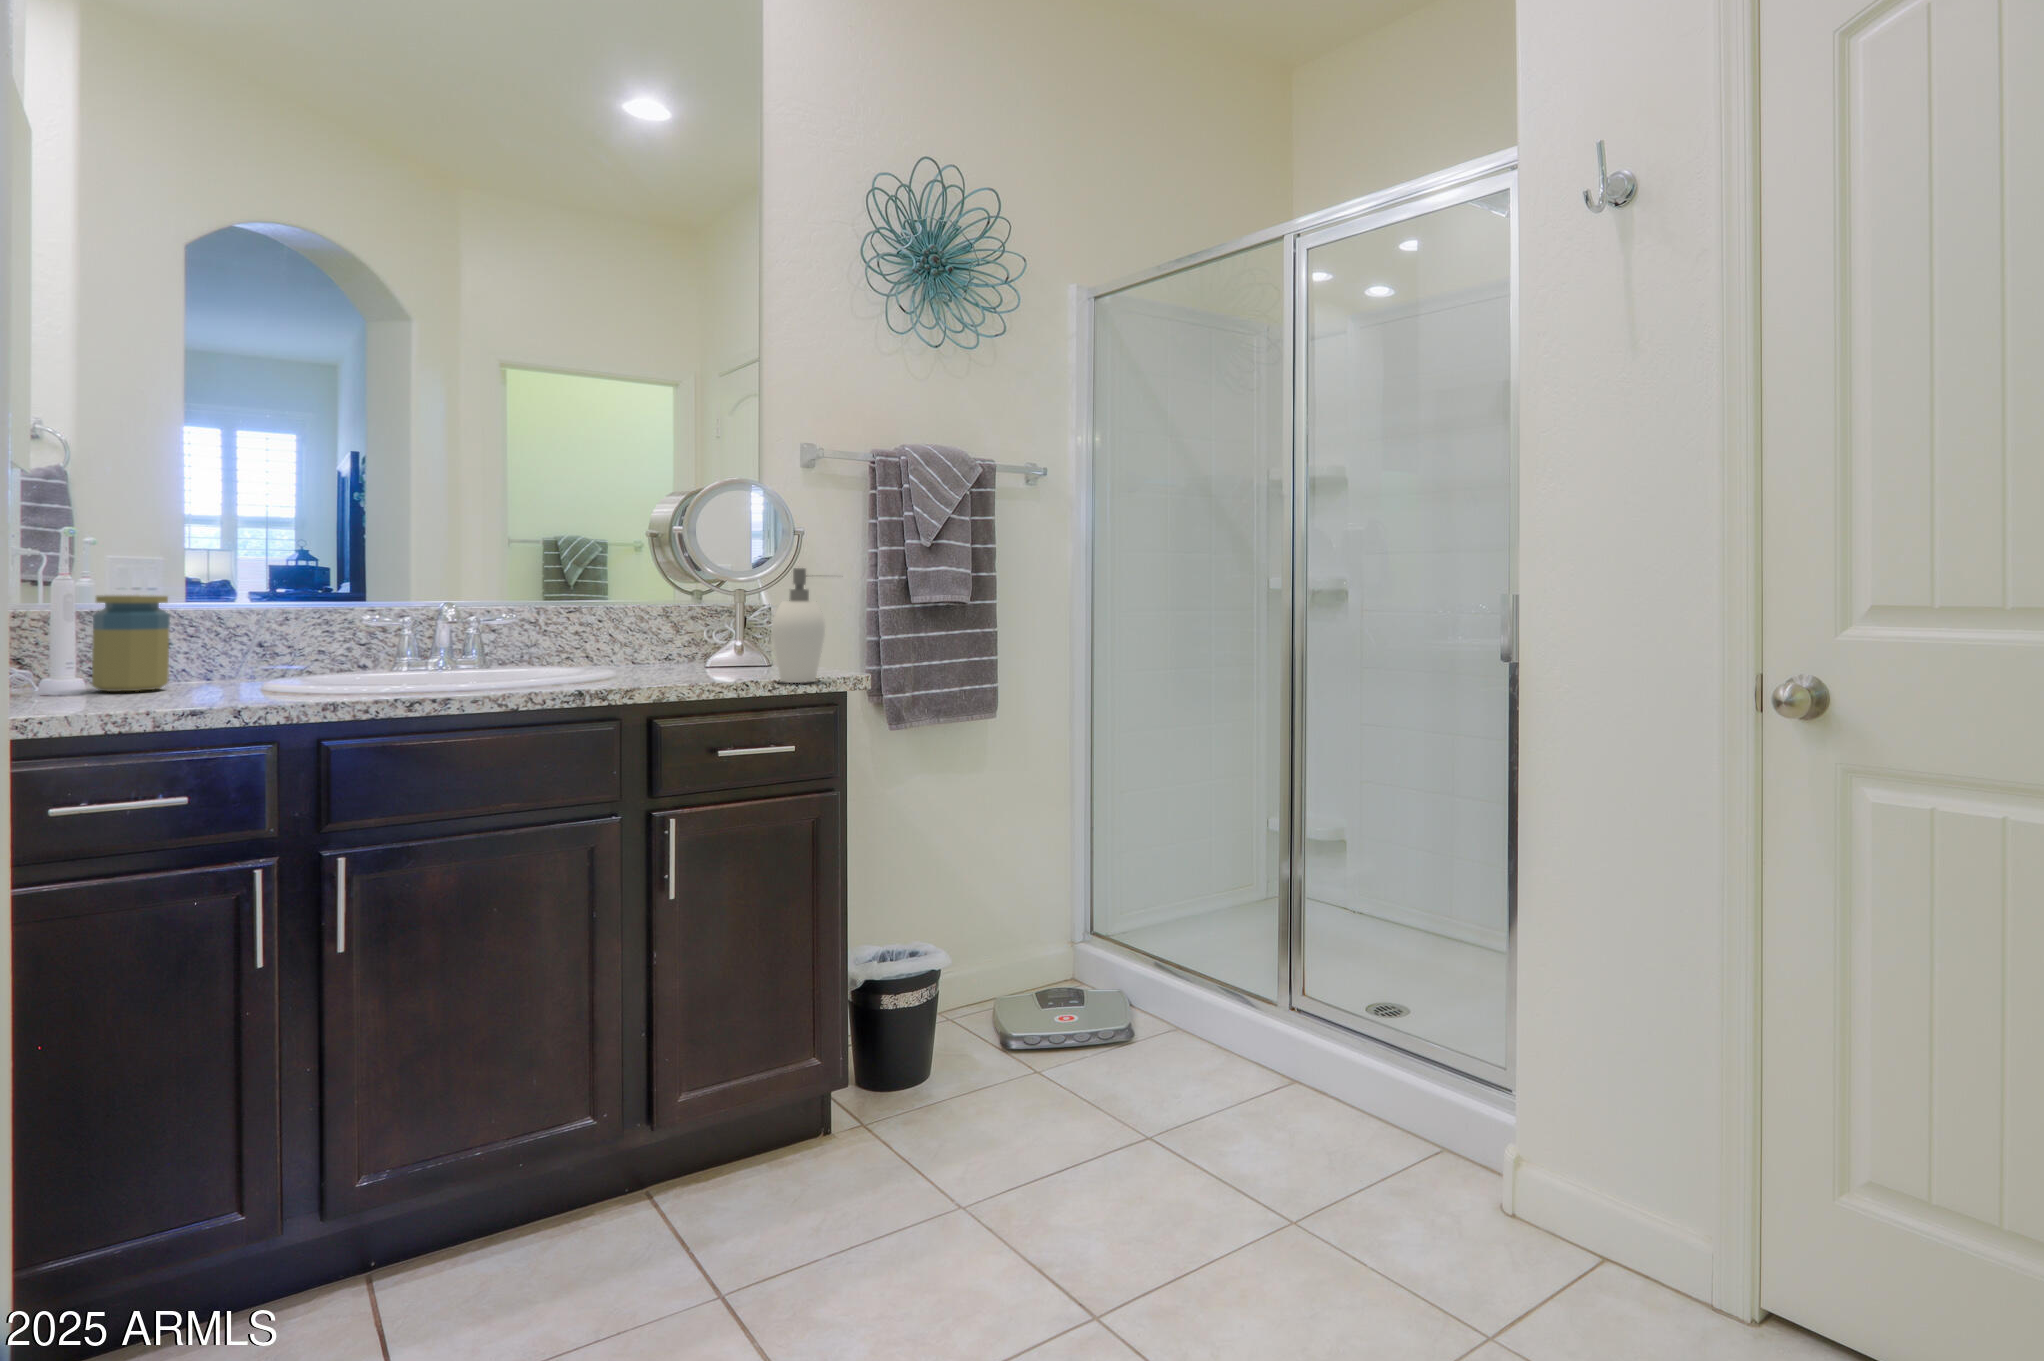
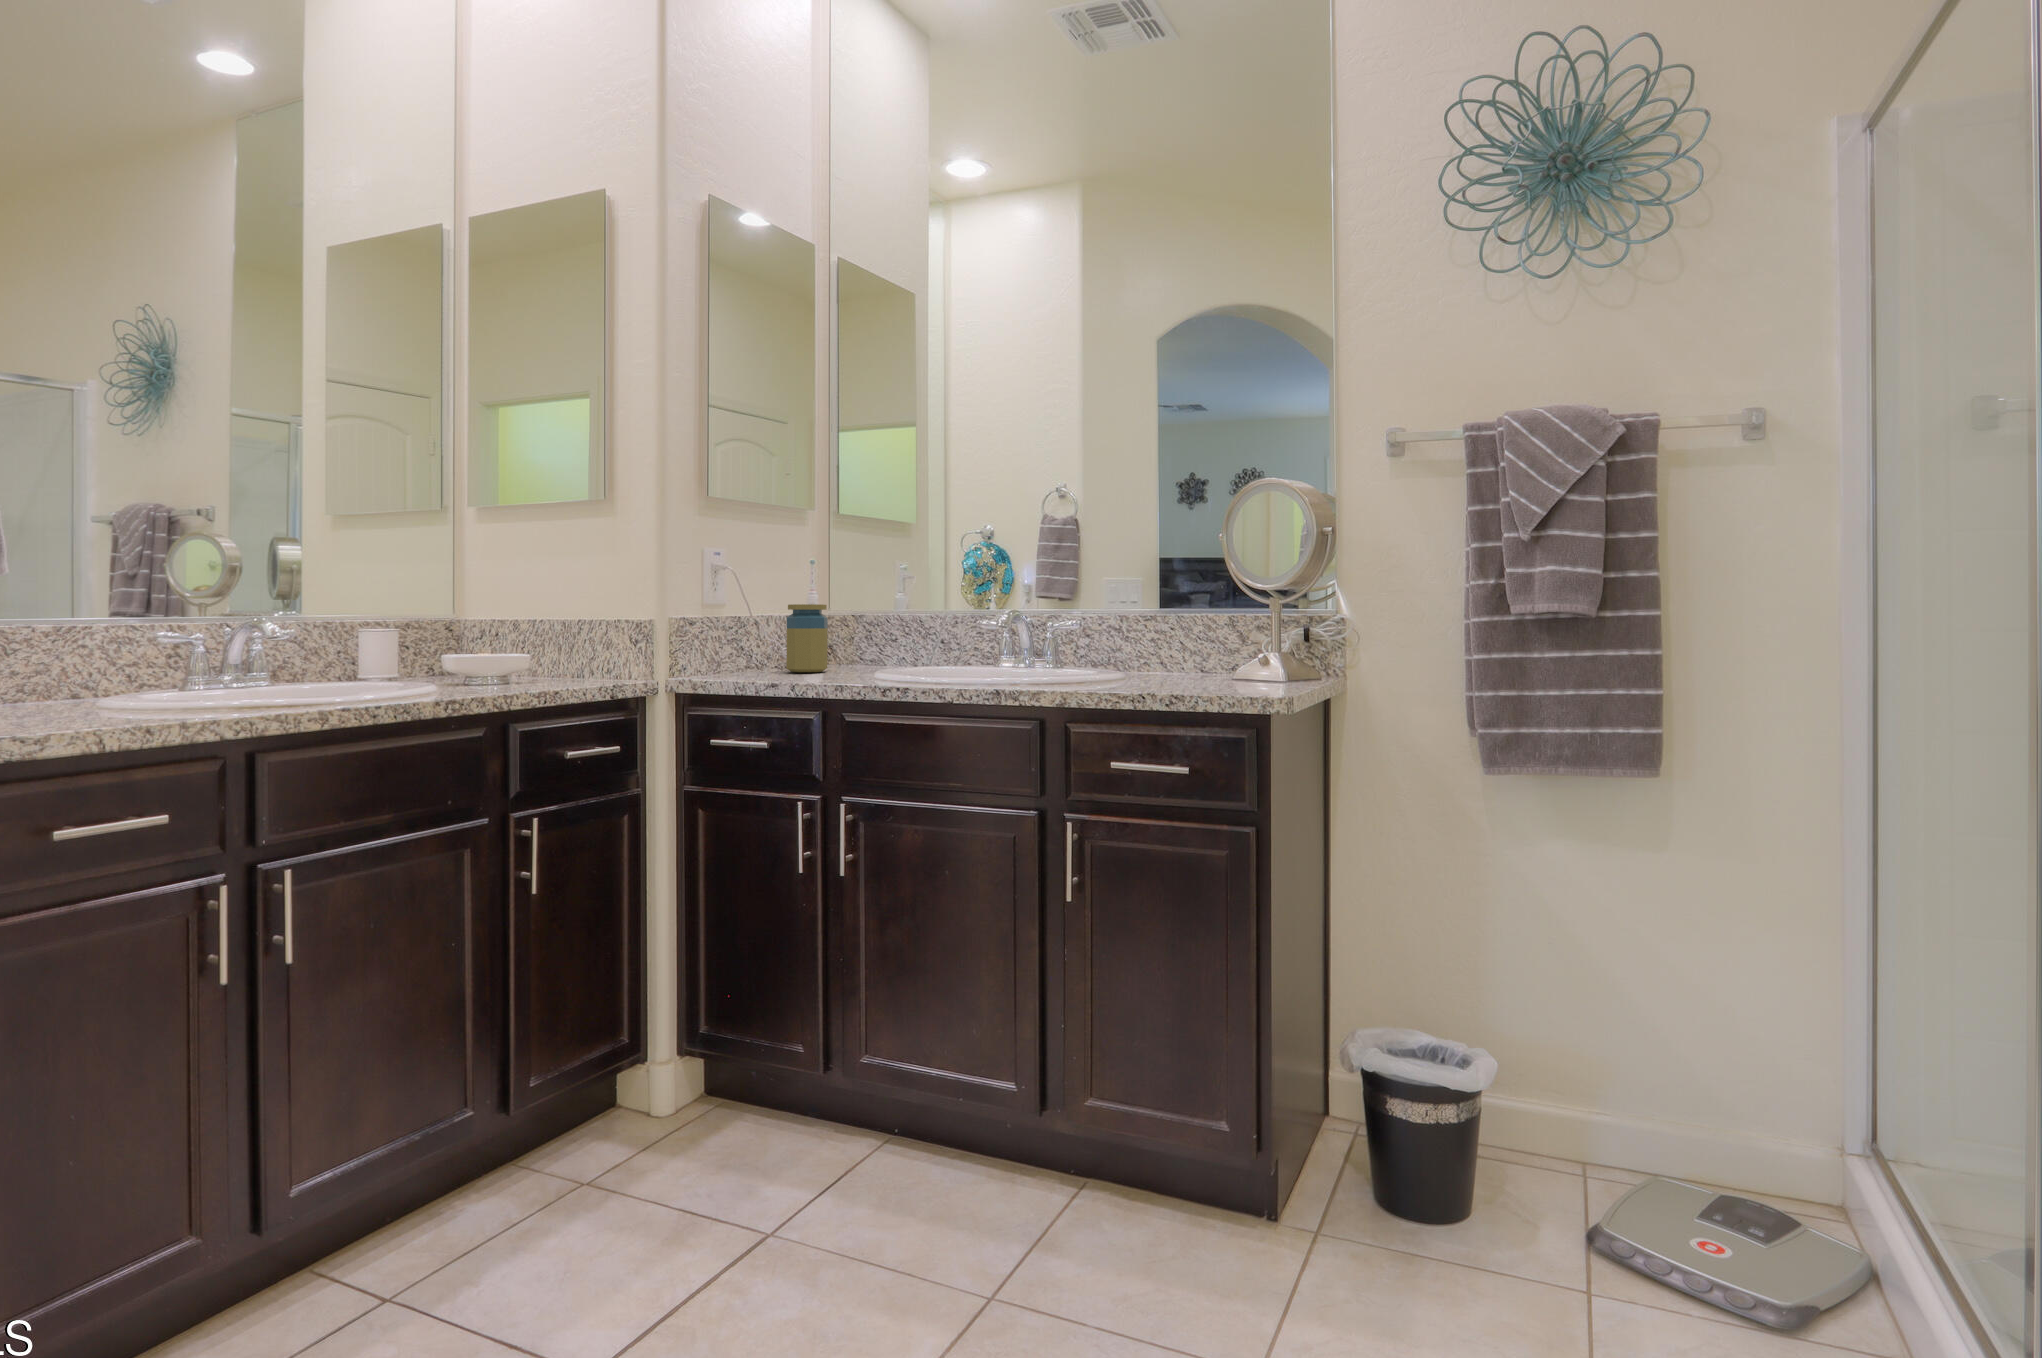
soap dispenser: present [772,568,825,683] -> none [1171,566,1237,696]

